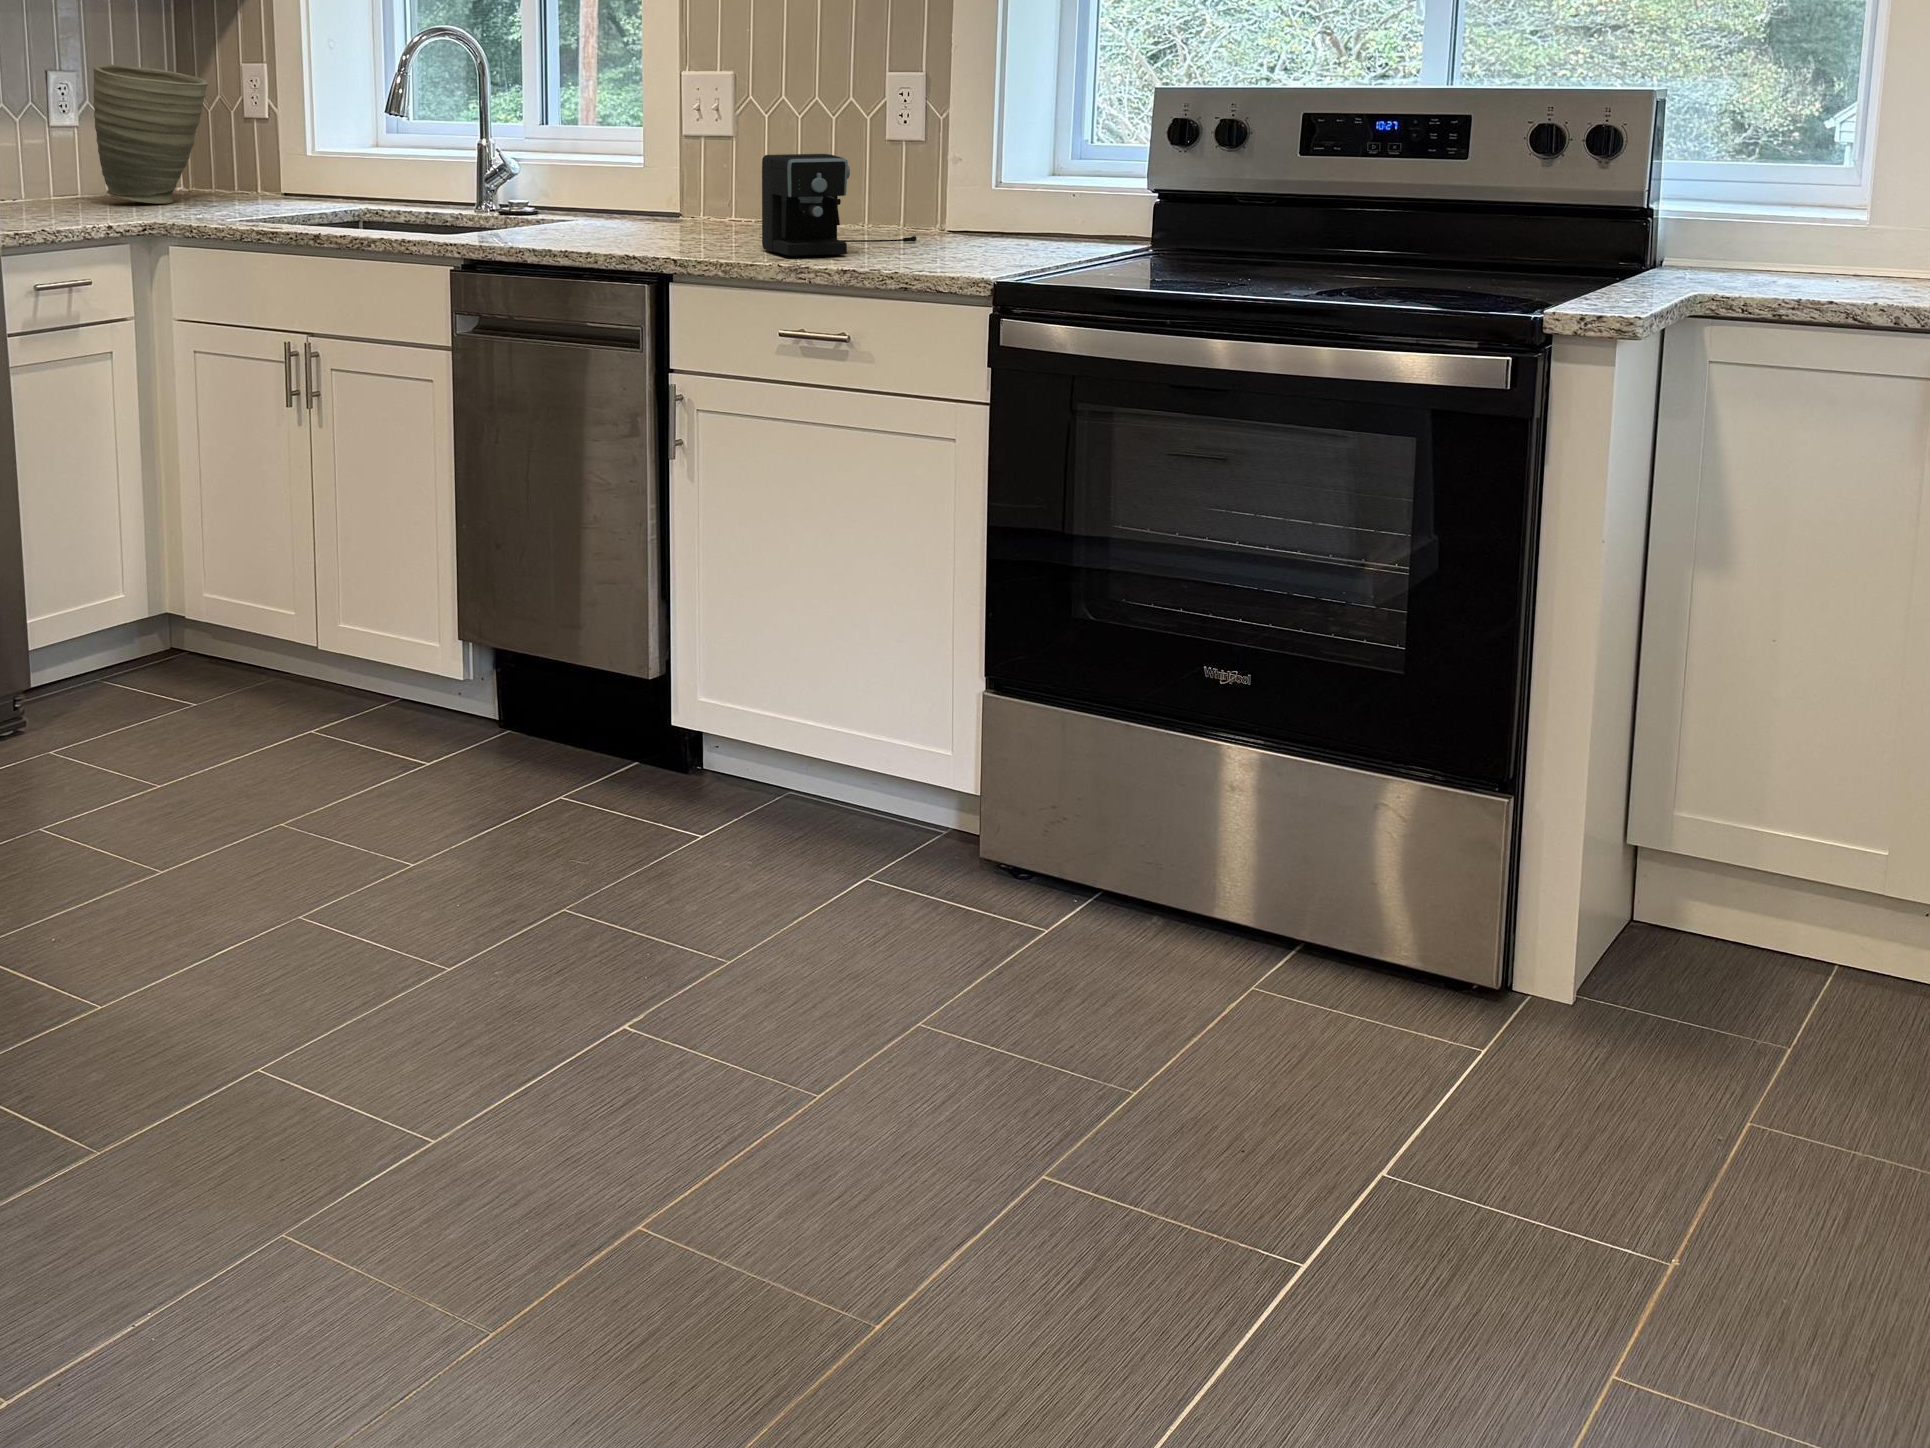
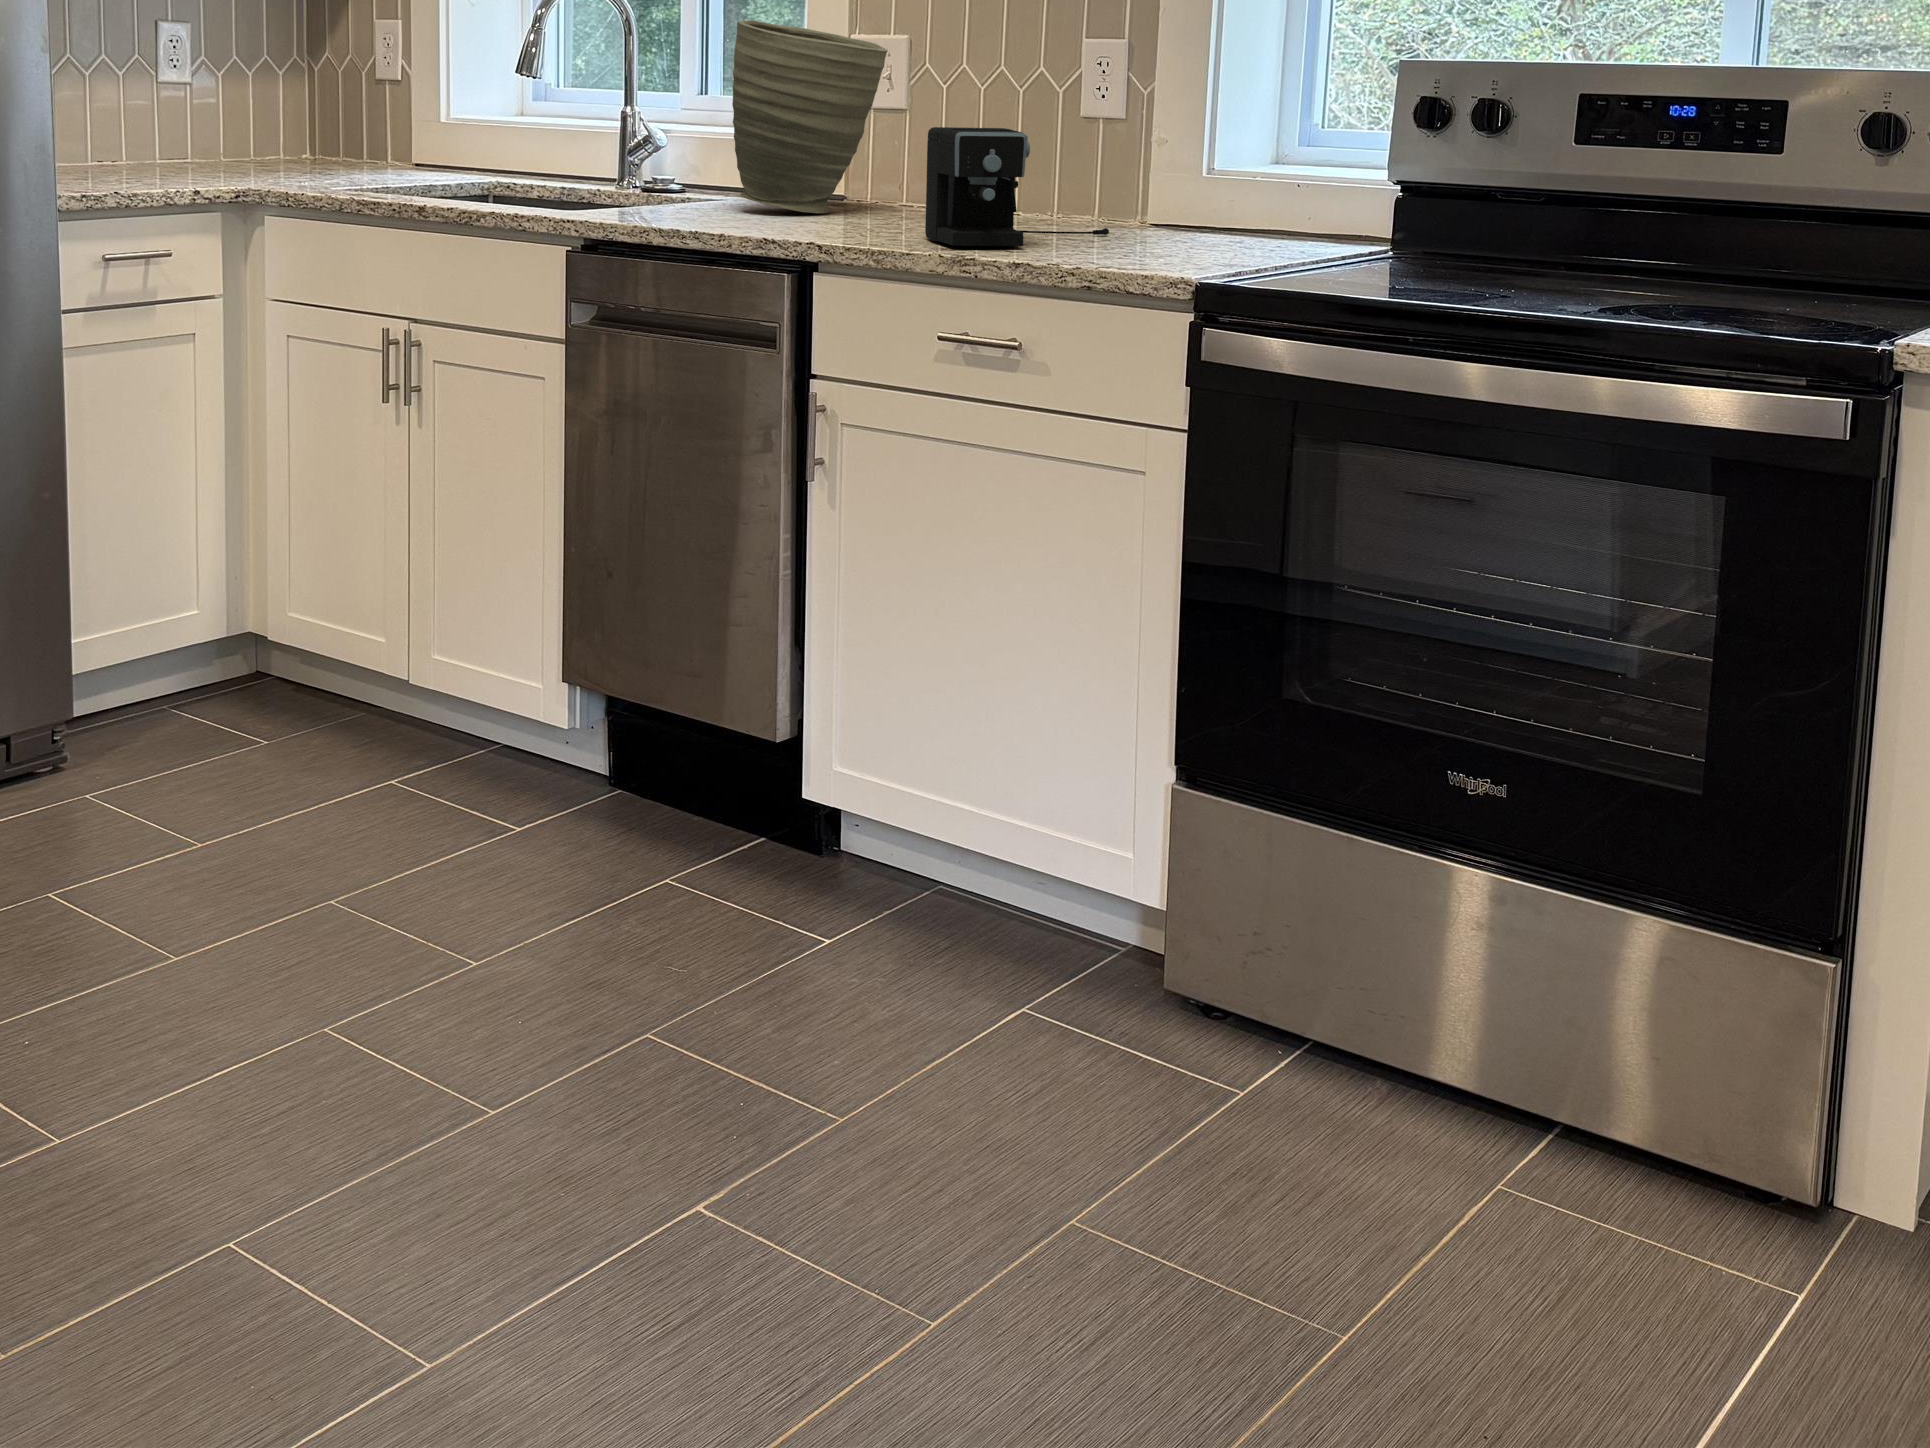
vase: present [93,65,208,203] -> present [732,20,888,213]

